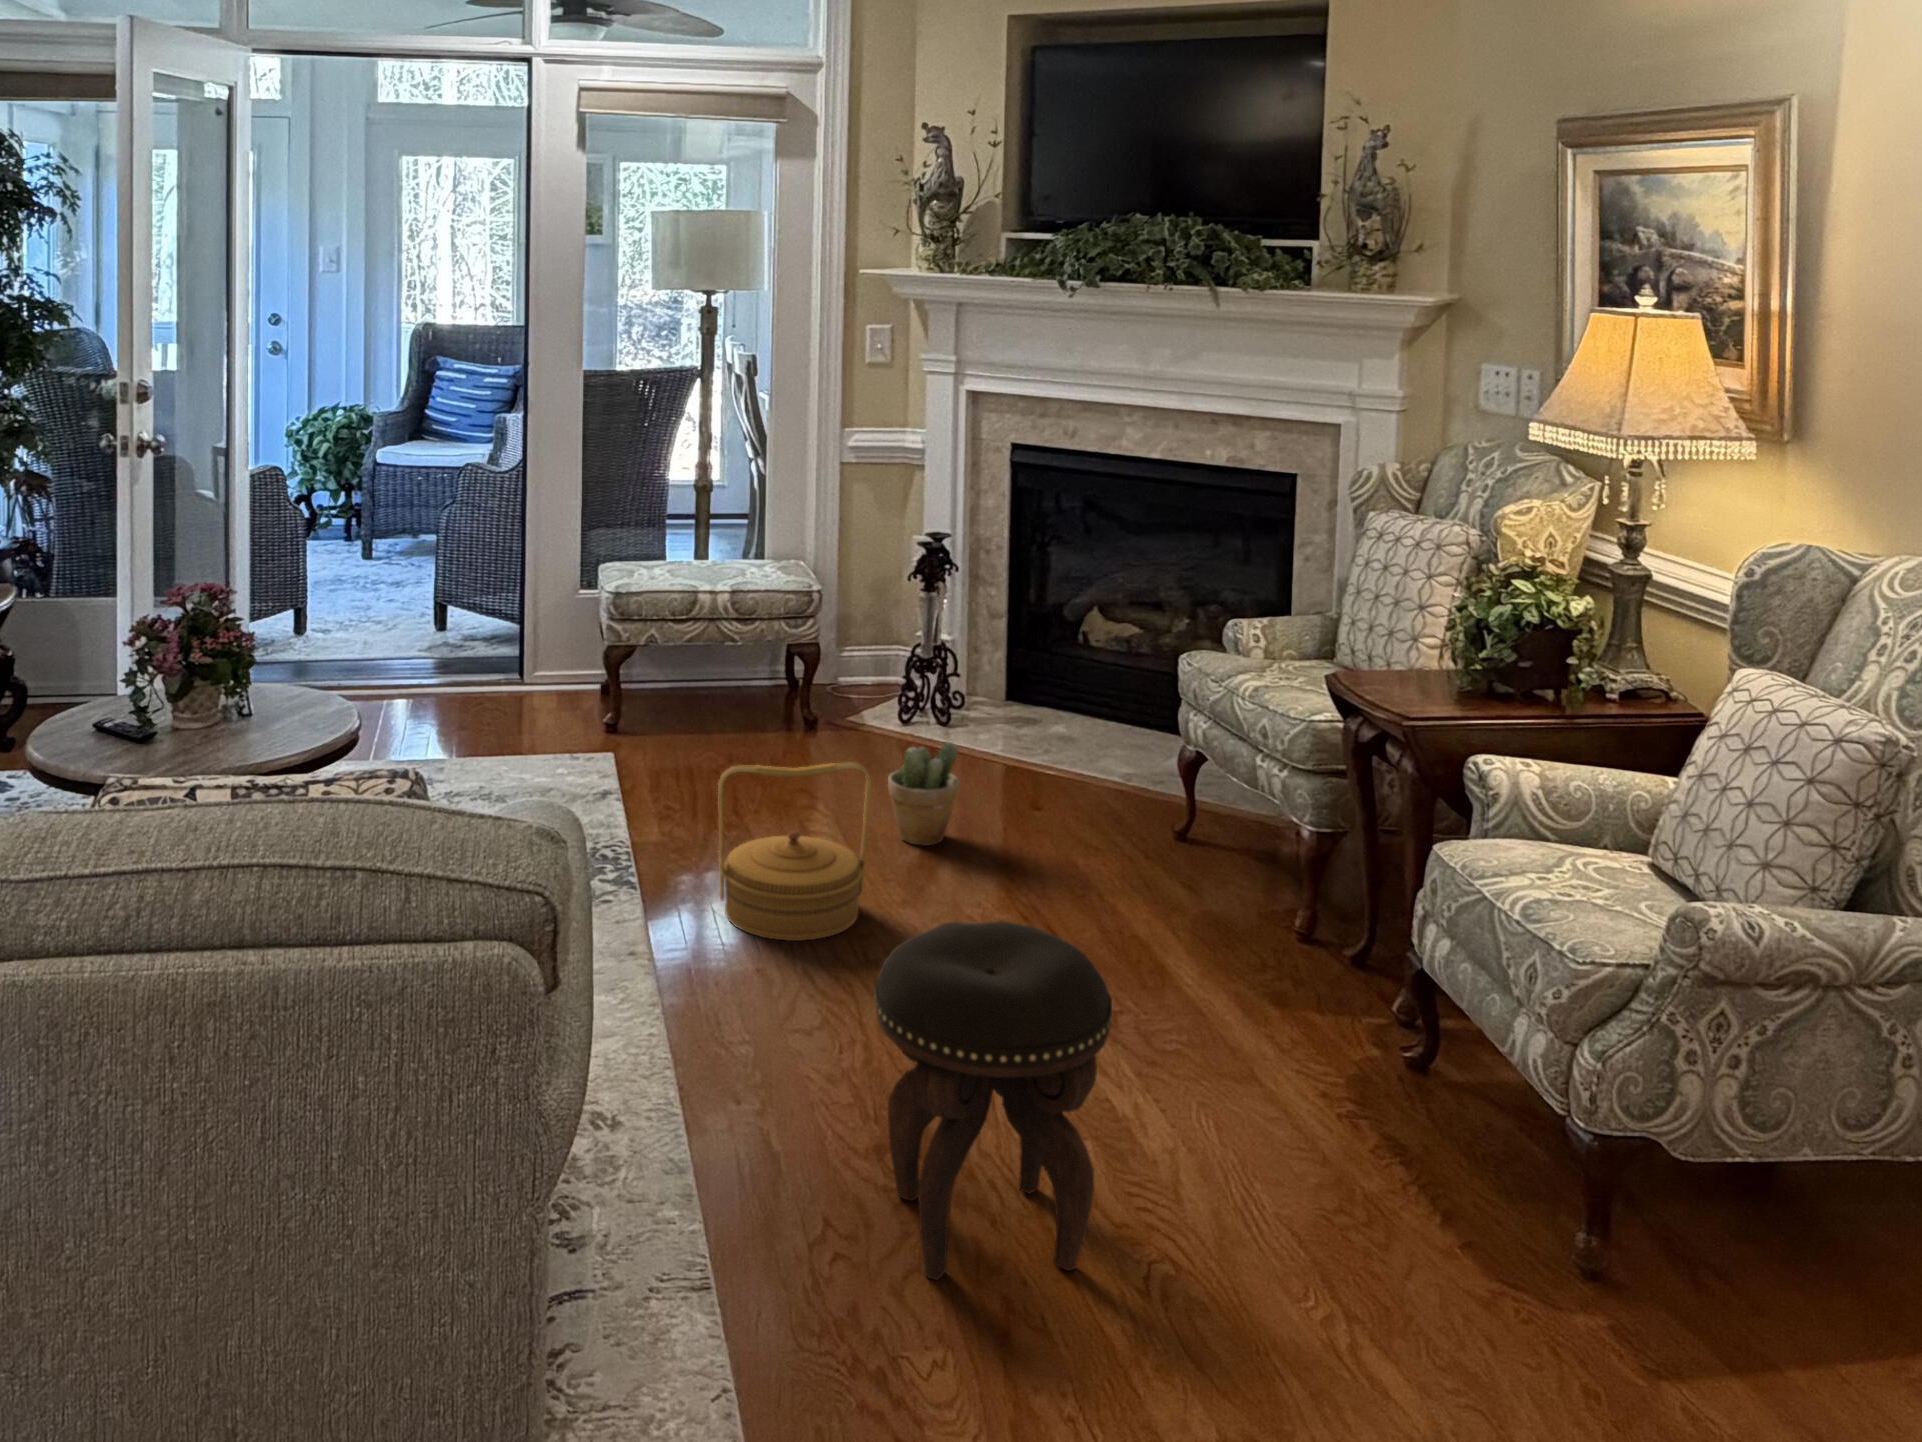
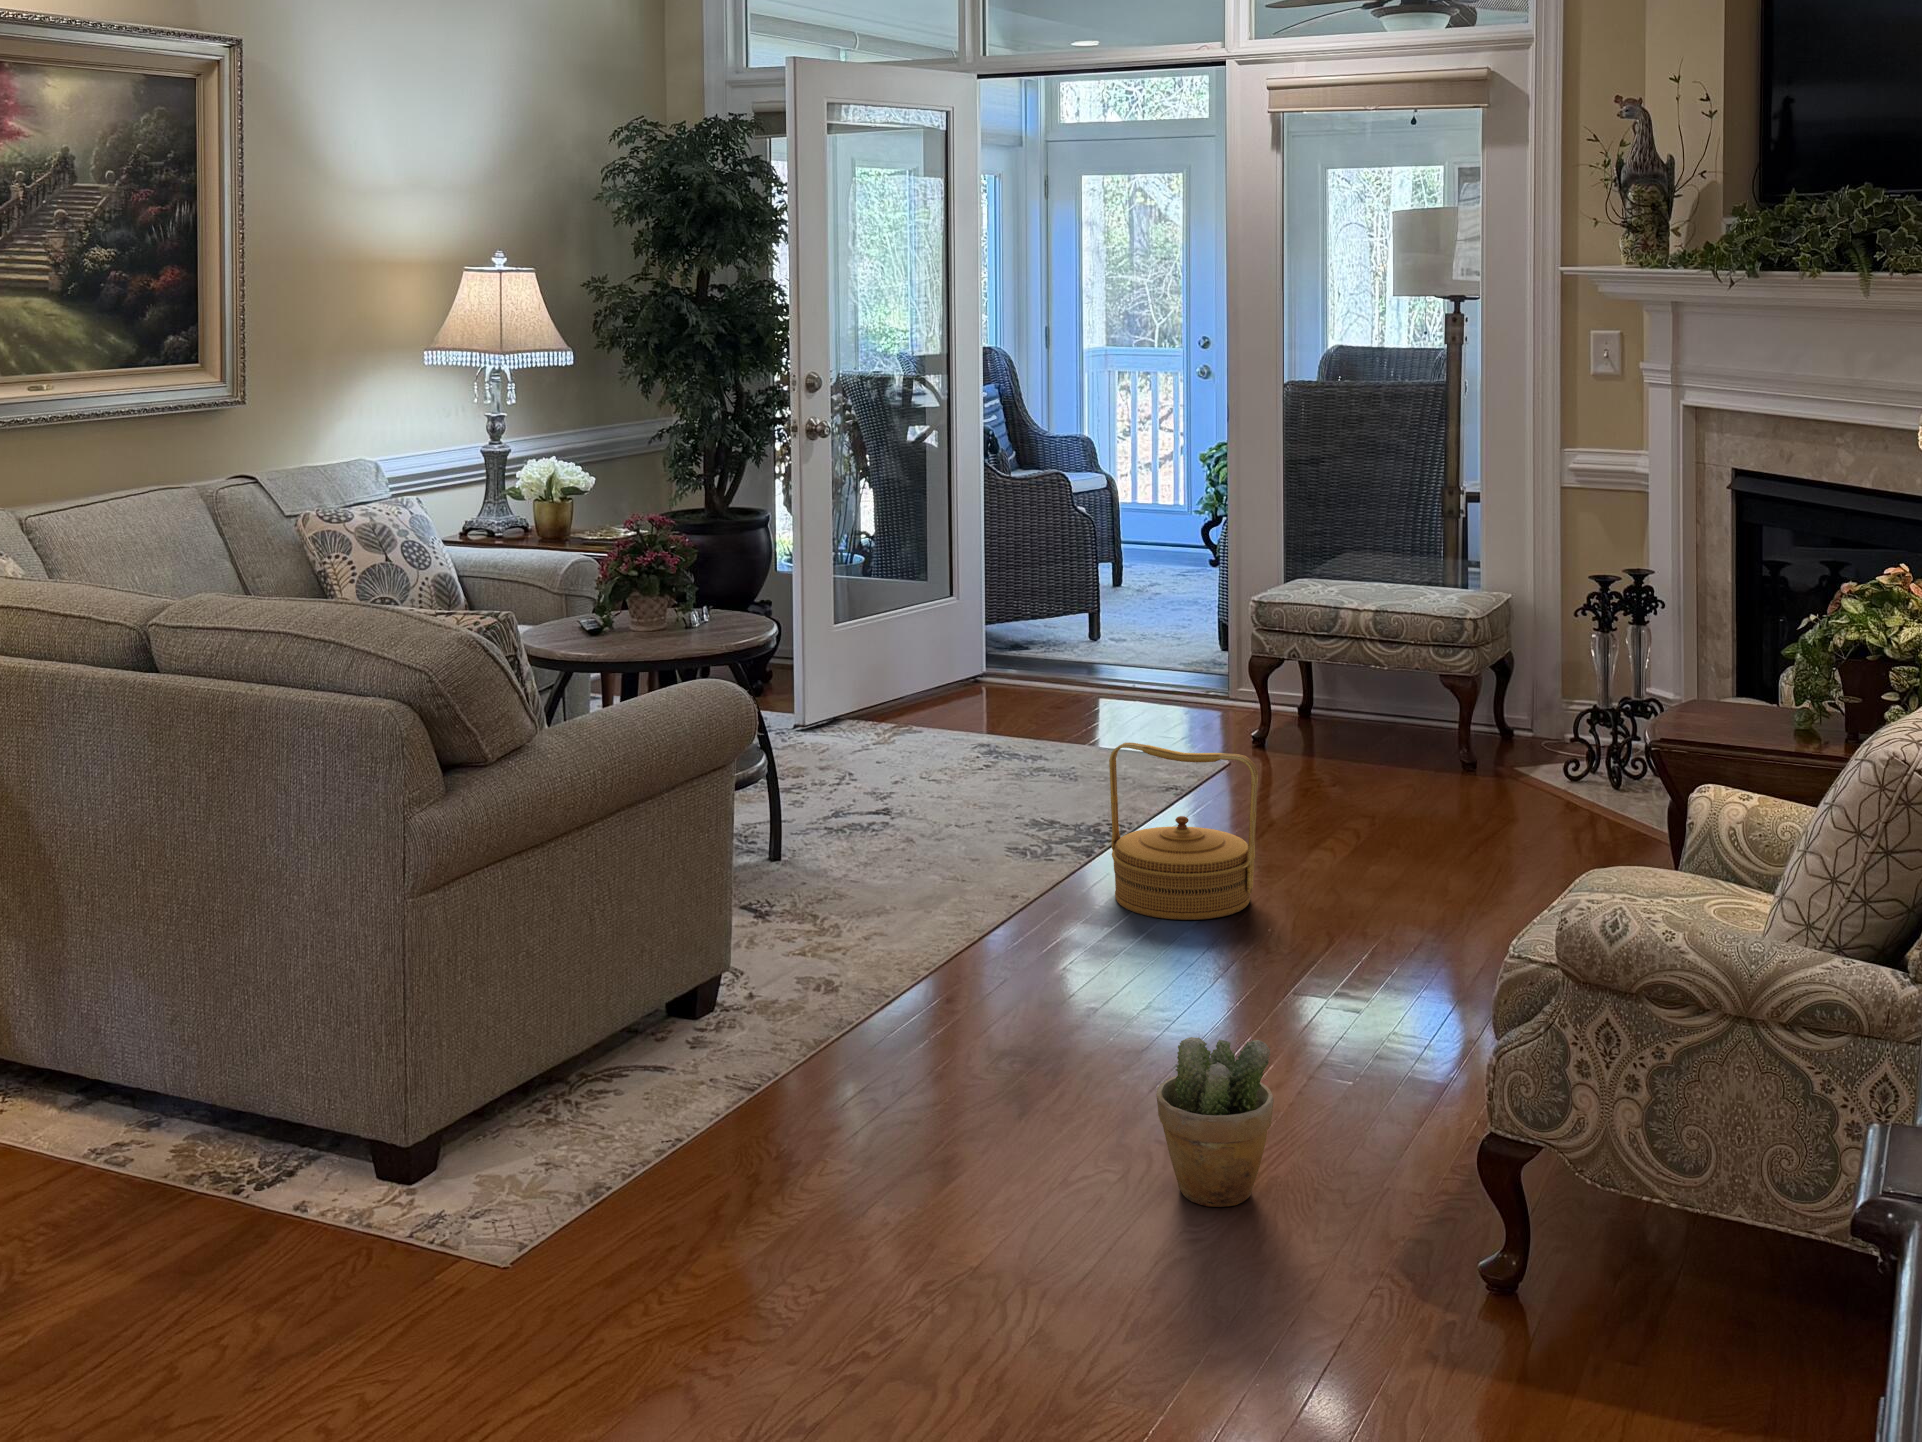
potted plant: present [888,742,959,845] -> present [1156,1037,1274,1207]
footstool: present [874,922,1112,1280] -> none [874,832,1090,1147]

